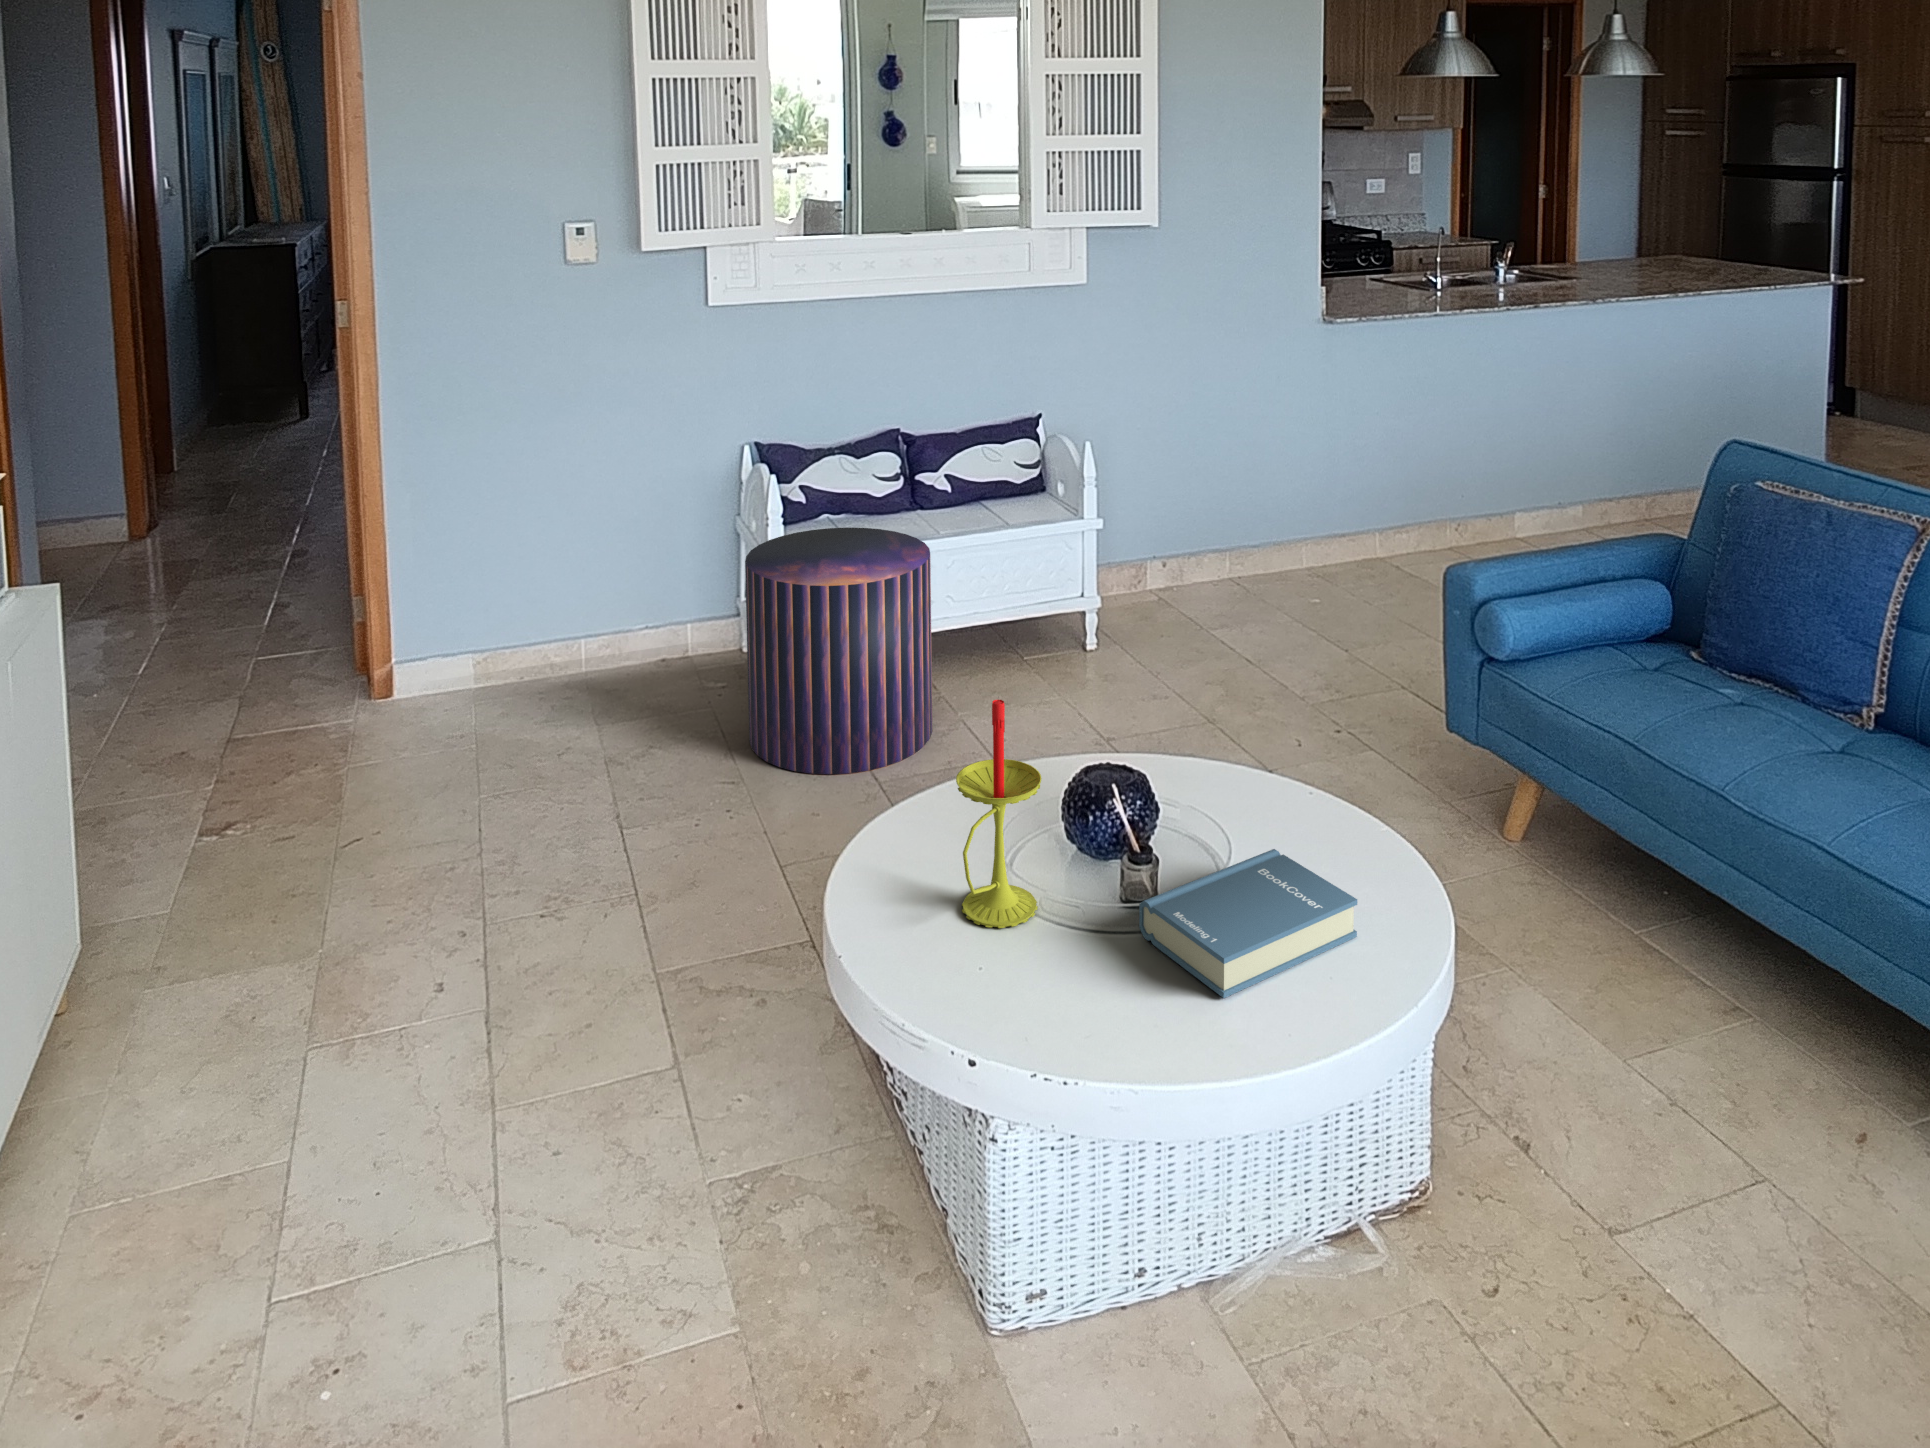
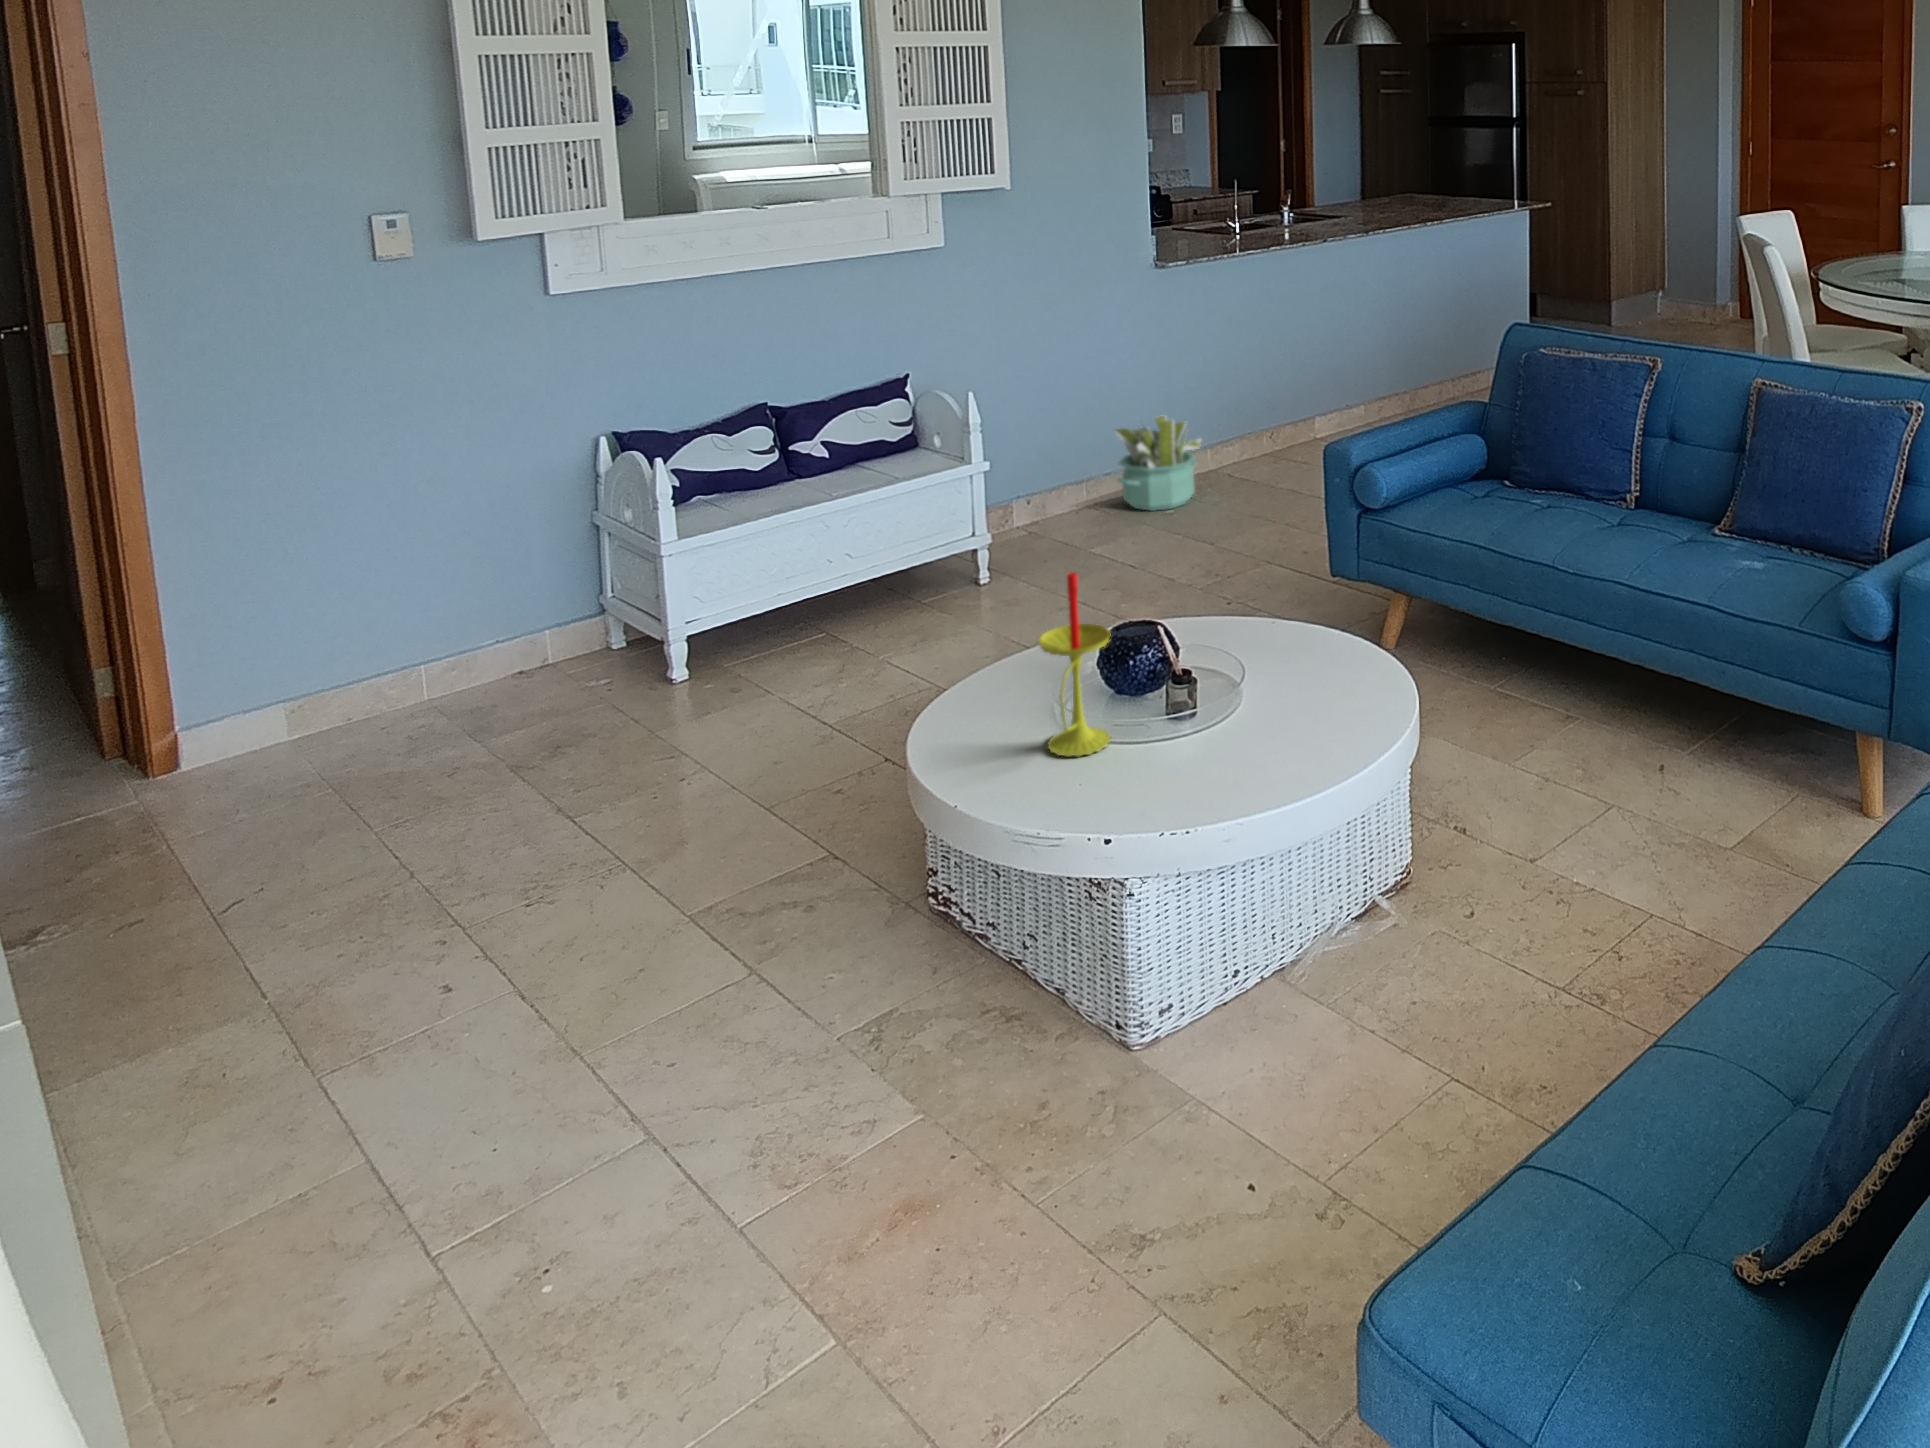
decorative plant: none [1260,485,1363,592] -> present [1115,415,1201,511]
pouf: present [745,528,932,774] -> none [652,499,862,742]
hardback book: present [1139,849,1358,998] -> none [1199,654,1355,753]

